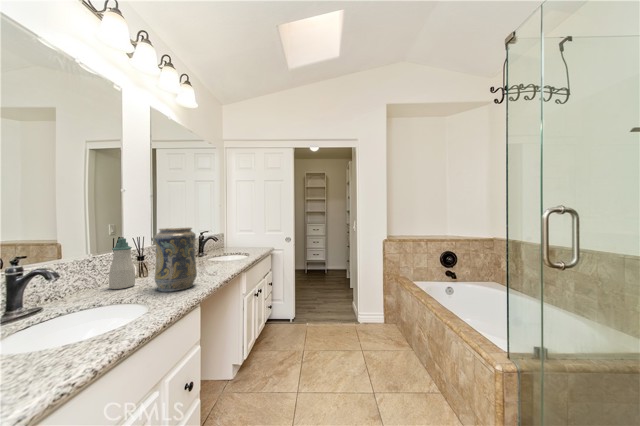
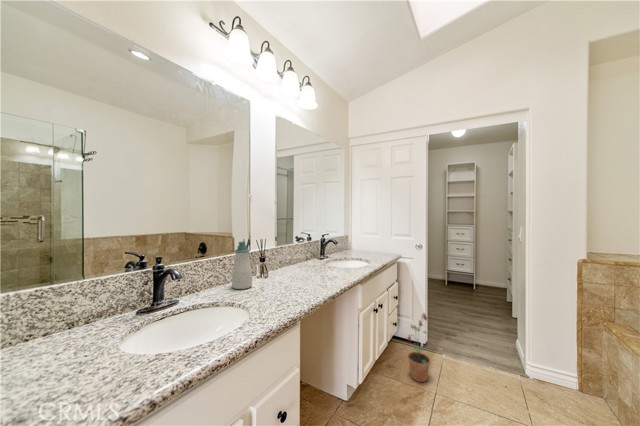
decorative vase: present [154,228,197,292] -> none [262,234,301,302]
potted plant: none [280,291,299,347] -> present [408,313,430,382]

